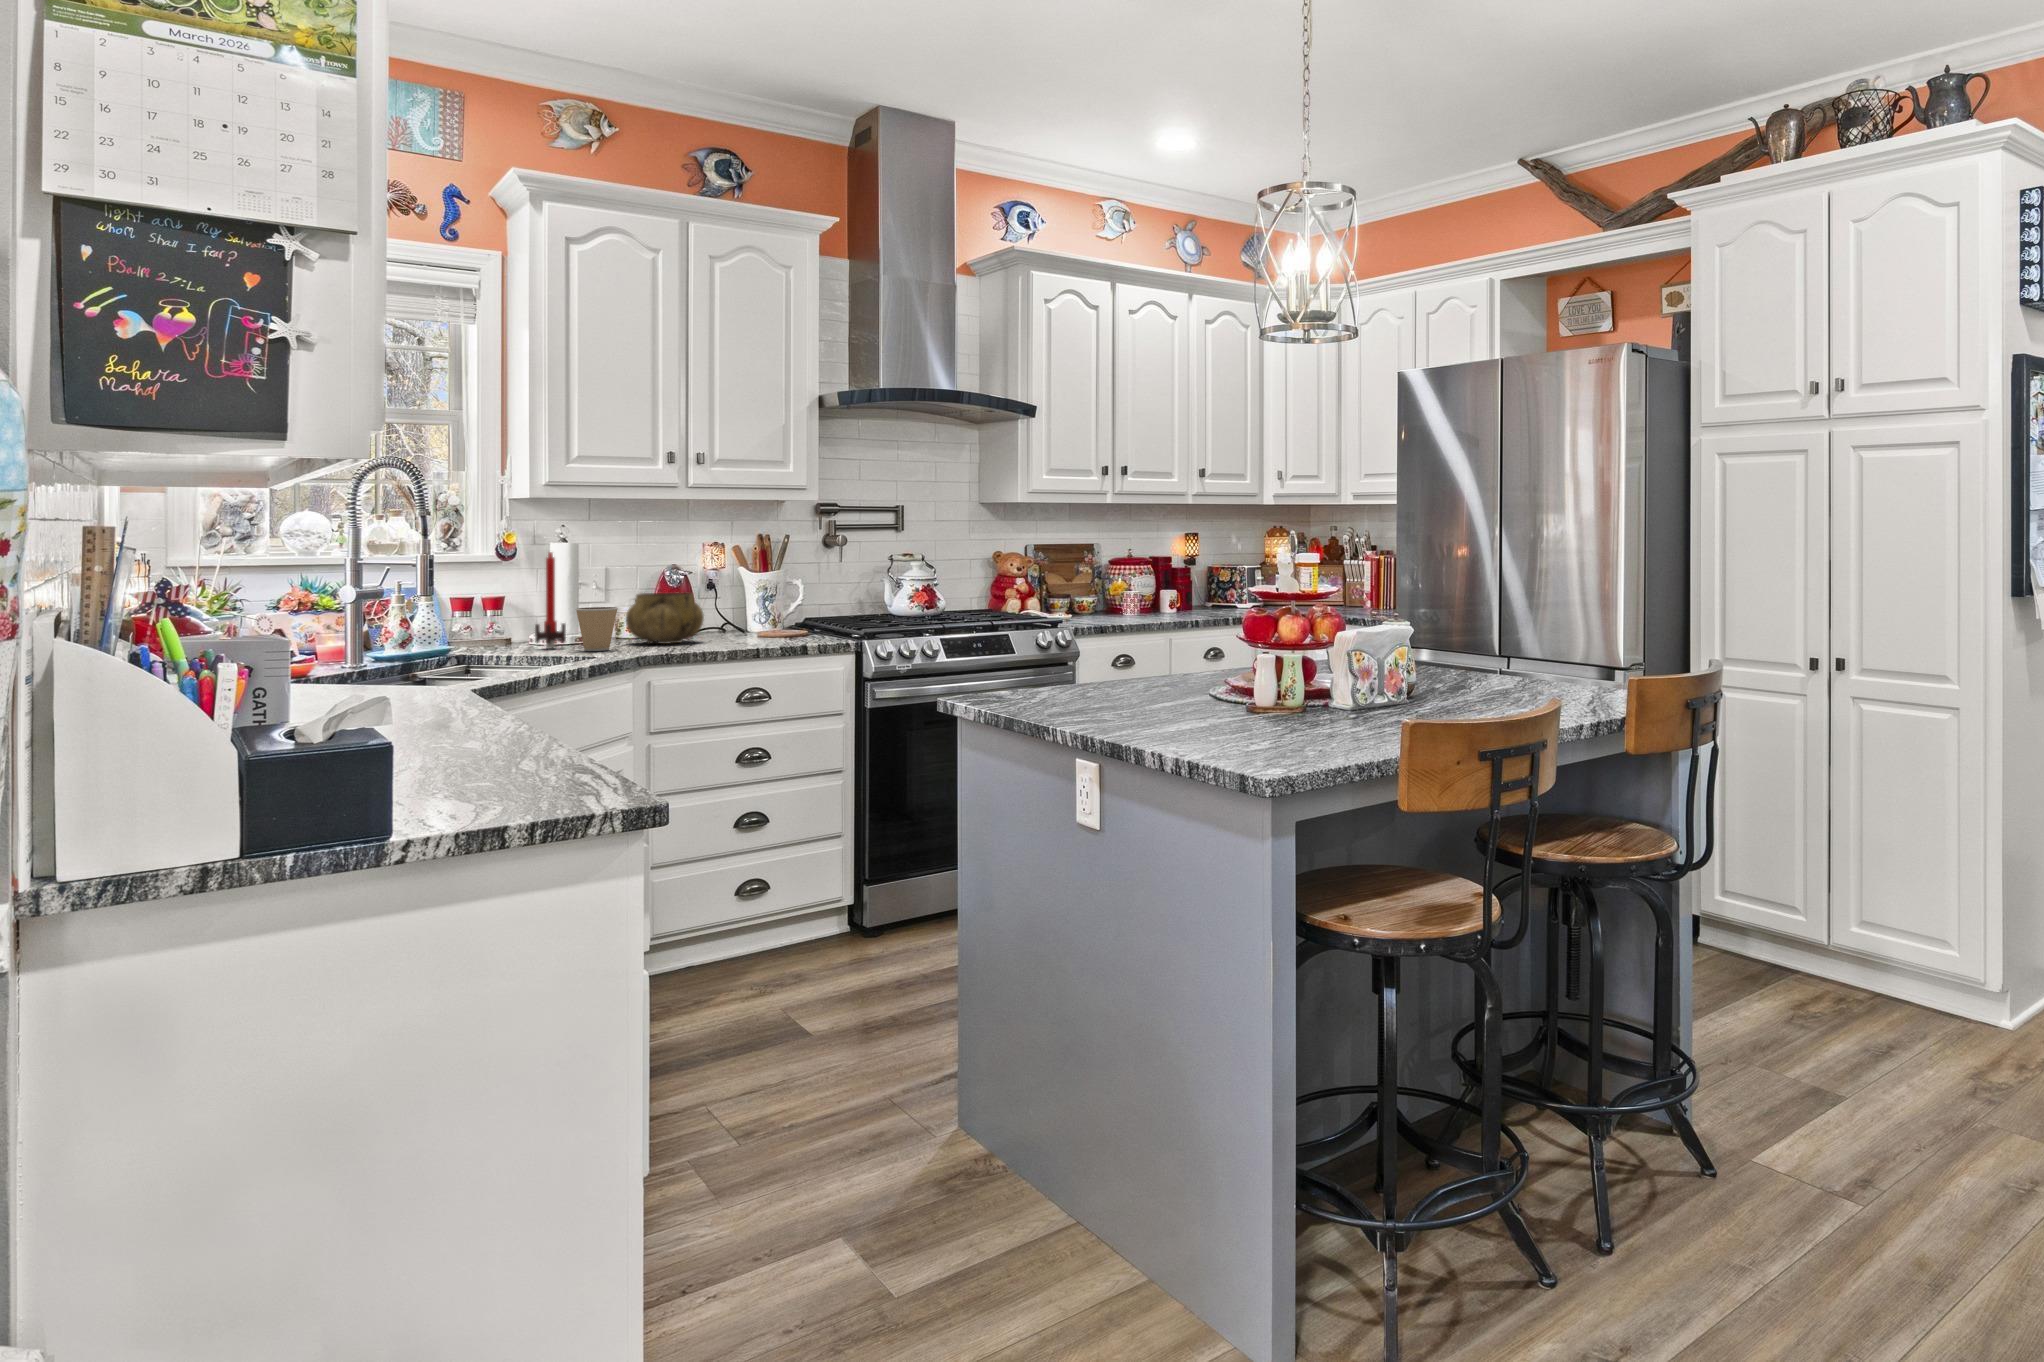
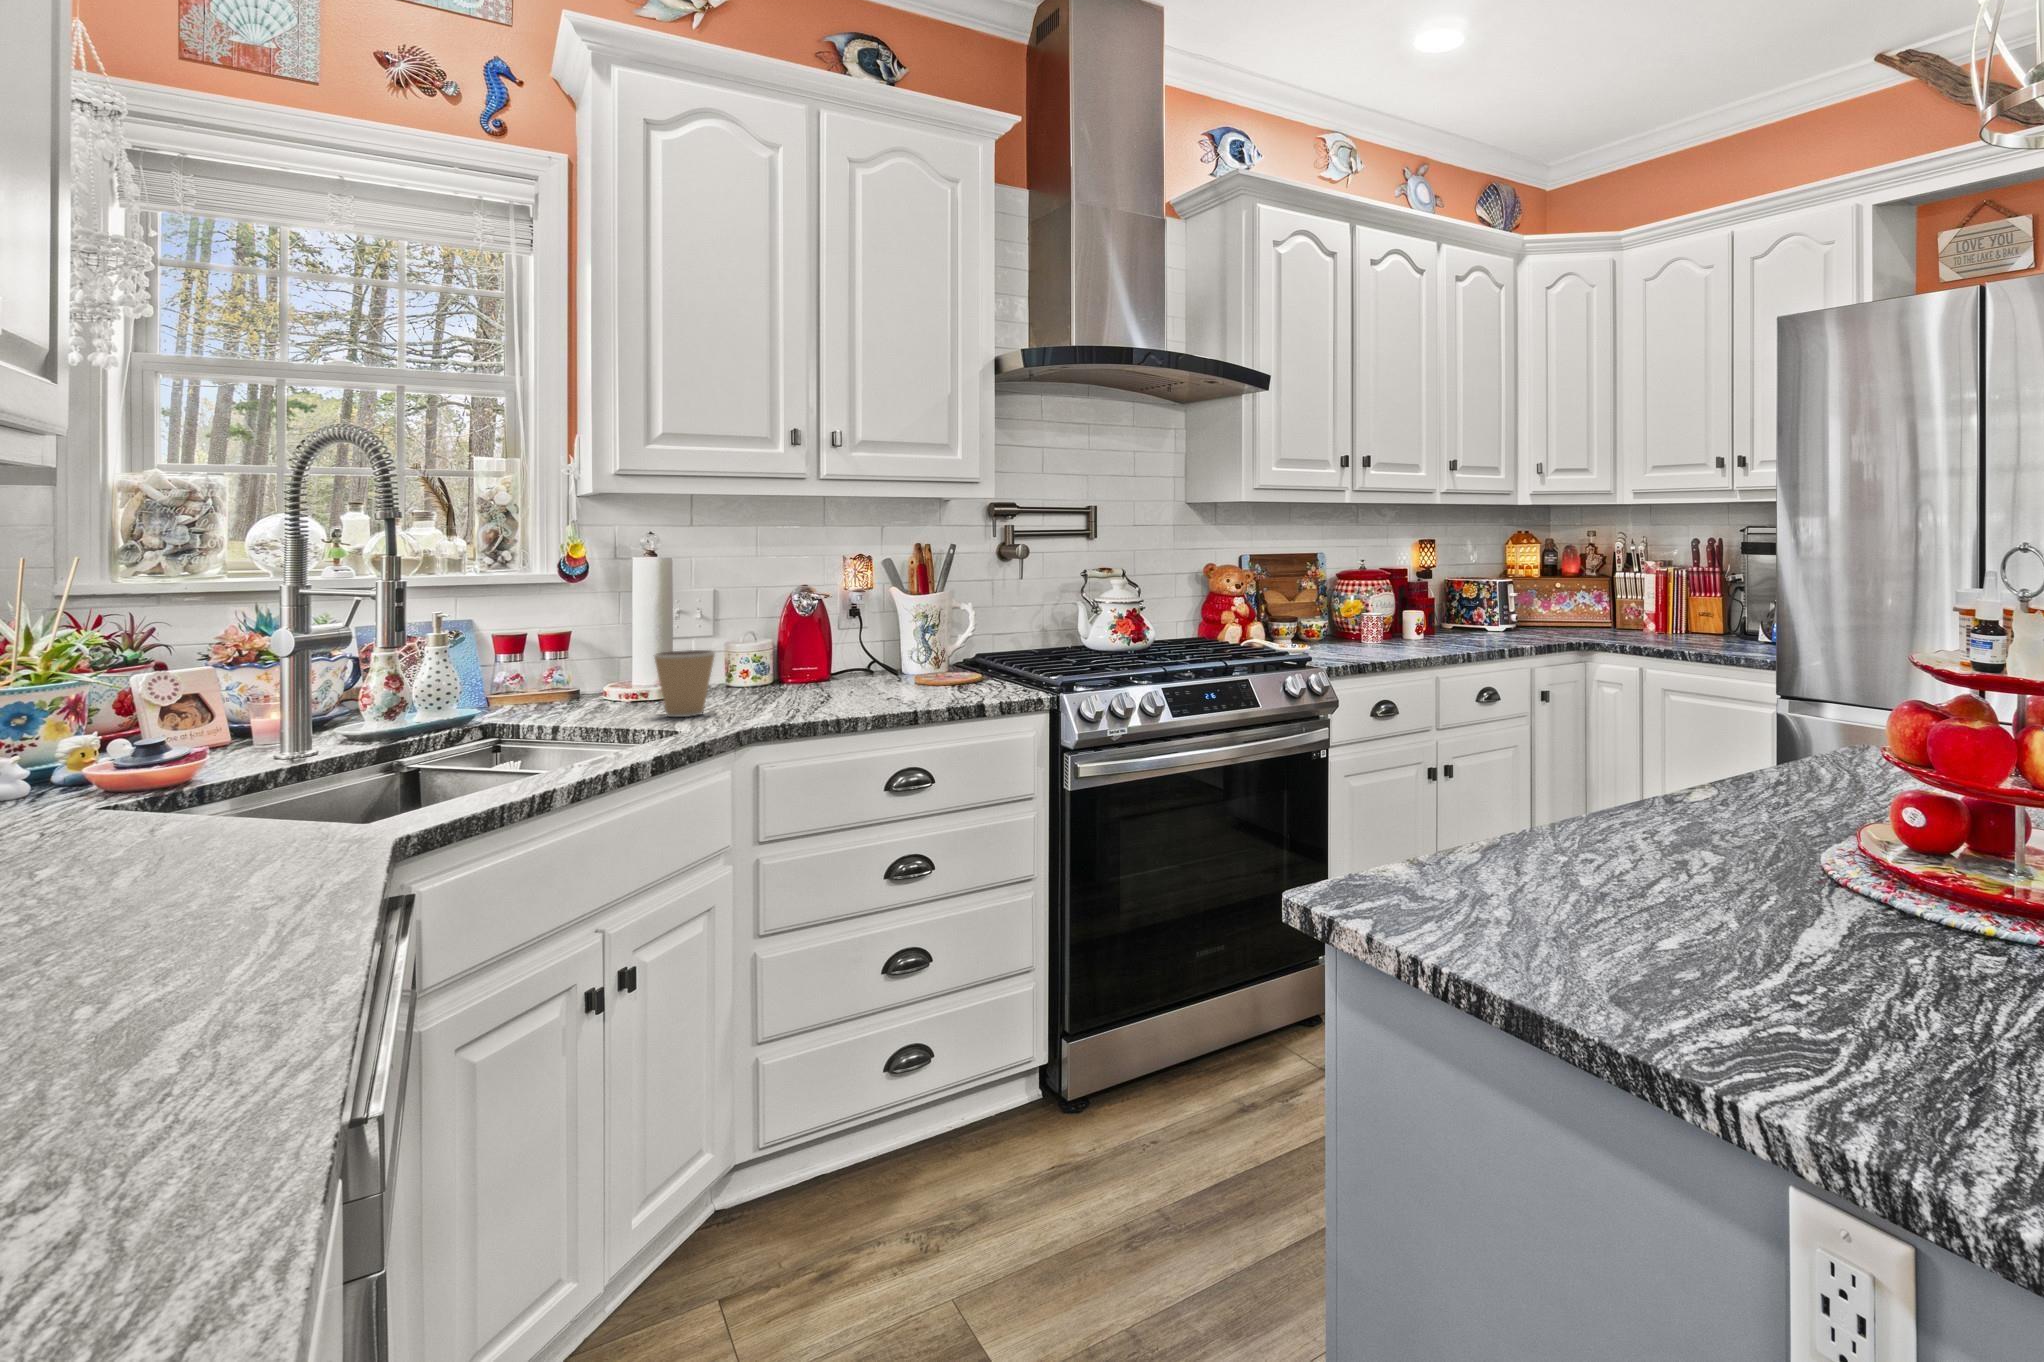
candle: present [535,552,566,649] -> none [601,570,644,711]
decorative bowl: present [626,592,704,644] -> none [733,625,841,700]

